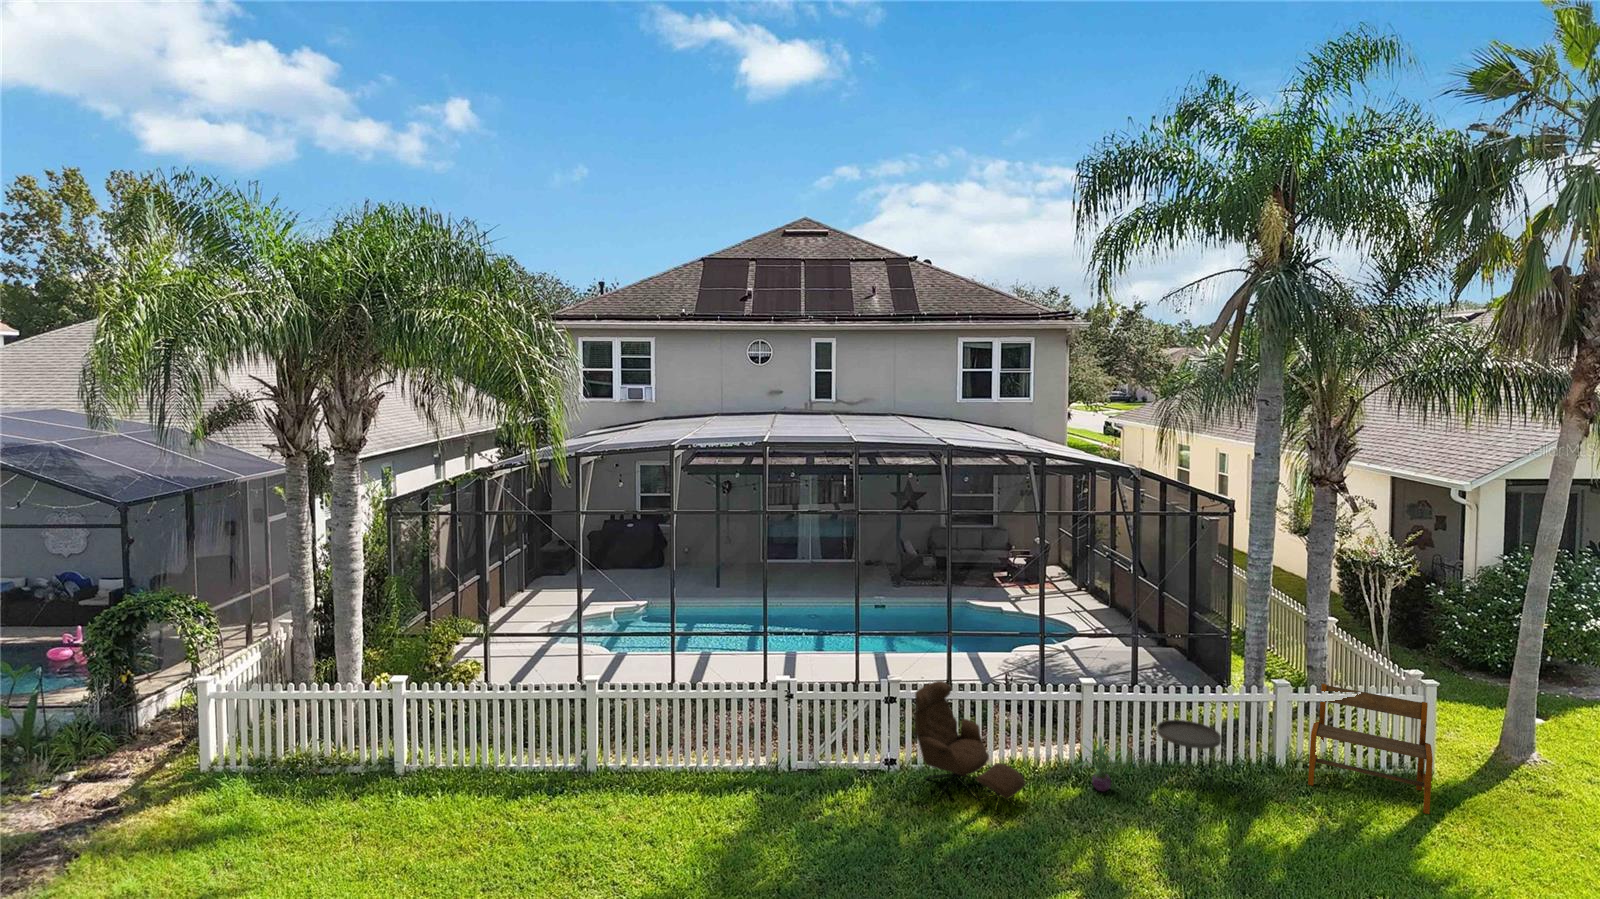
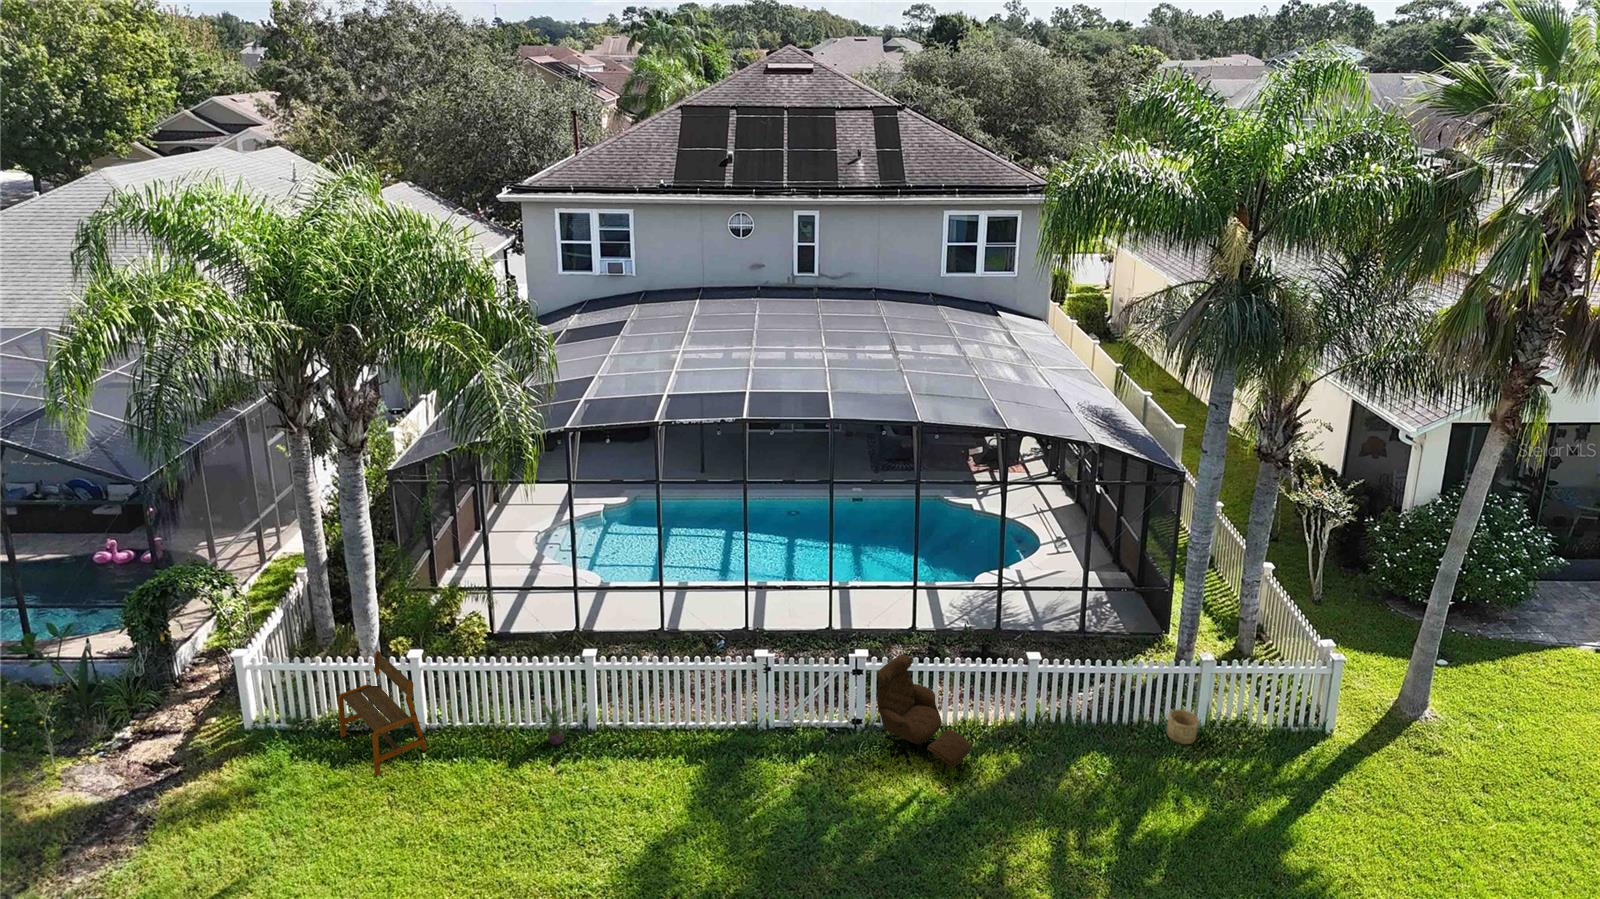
bench: present [1308,684,1433,814] -> present [338,651,427,776]
side table: present [1157,720,1221,785] -> none [1092,687,1147,754]
decorative plant: present [1079,737,1114,792] -> present [539,701,569,745]
wooden bucket: none [1244,747,1282,785] -> present [1167,709,1199,744]

